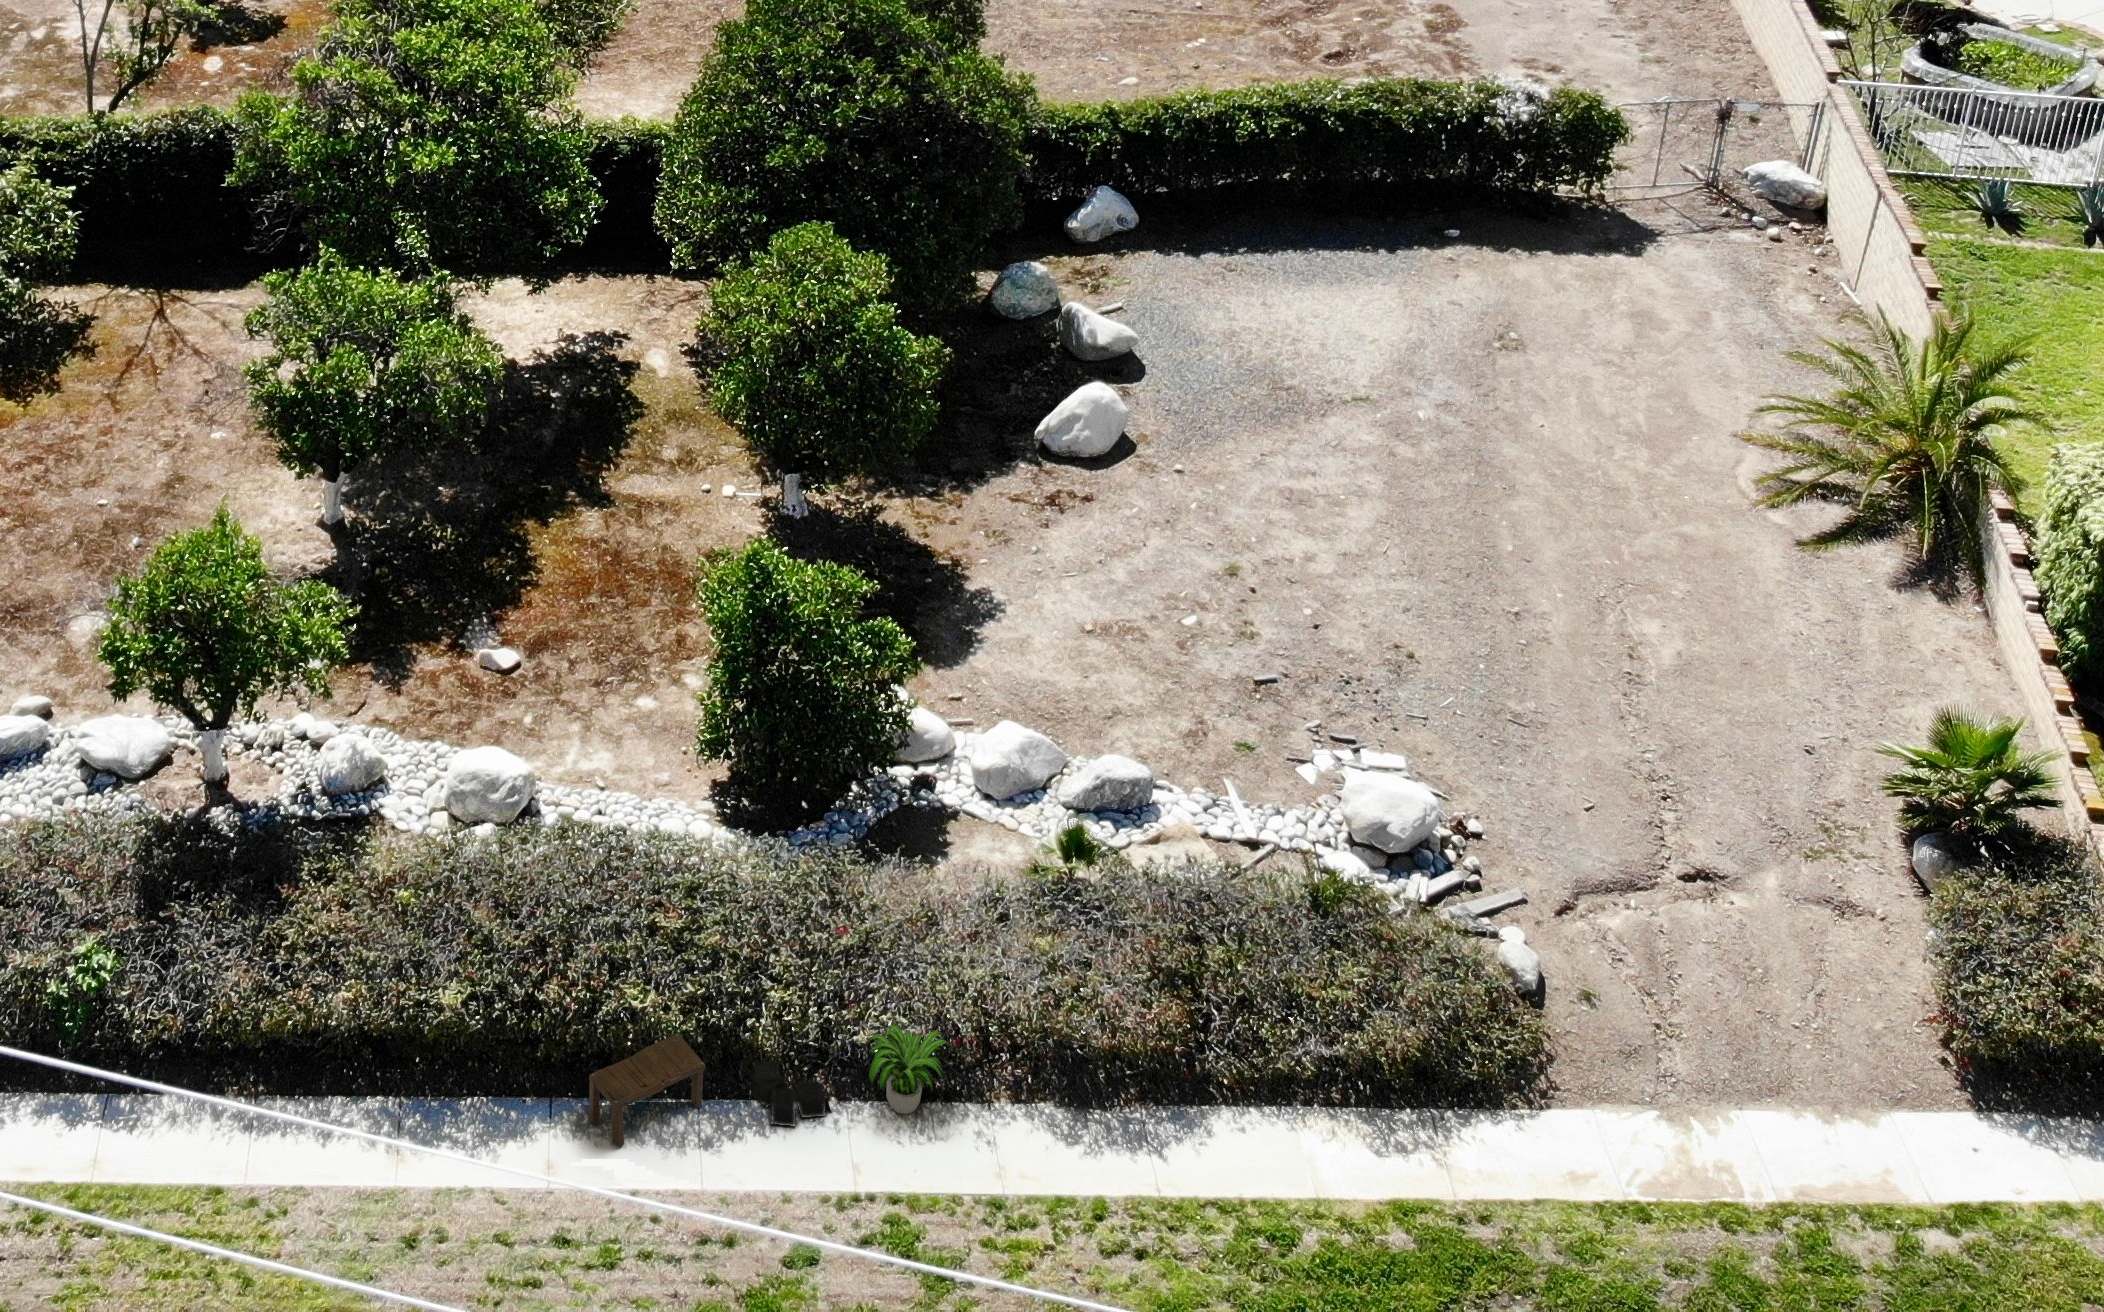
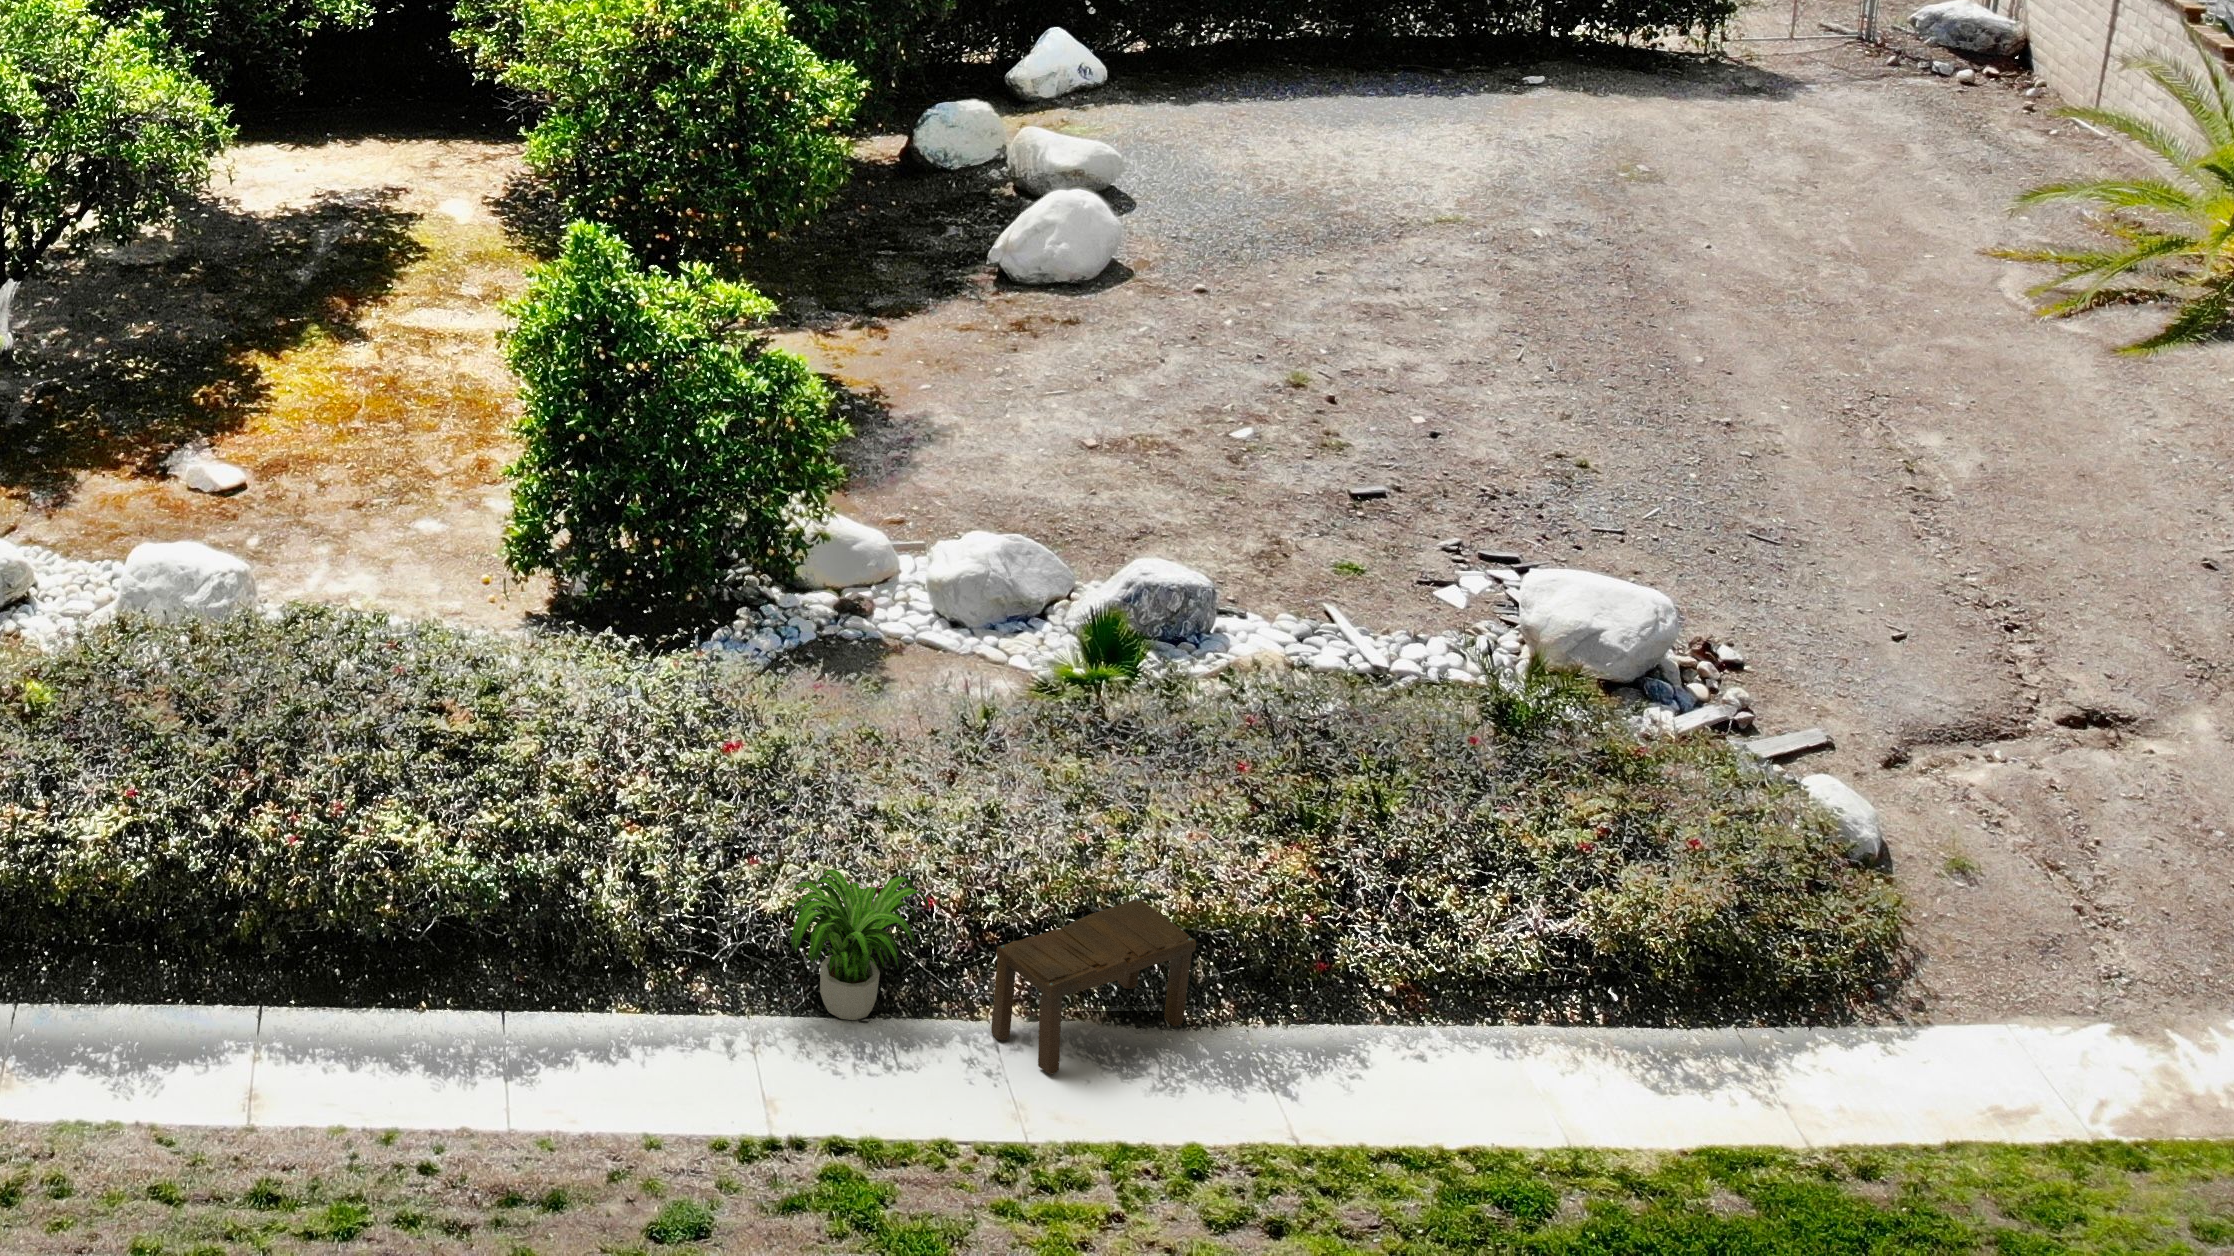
bench: present [589,1034,705,1147] -> present [991,898,1196,1075]
storage bin: present [750,1061,828,1126] -> none [595,936,730,1036]

